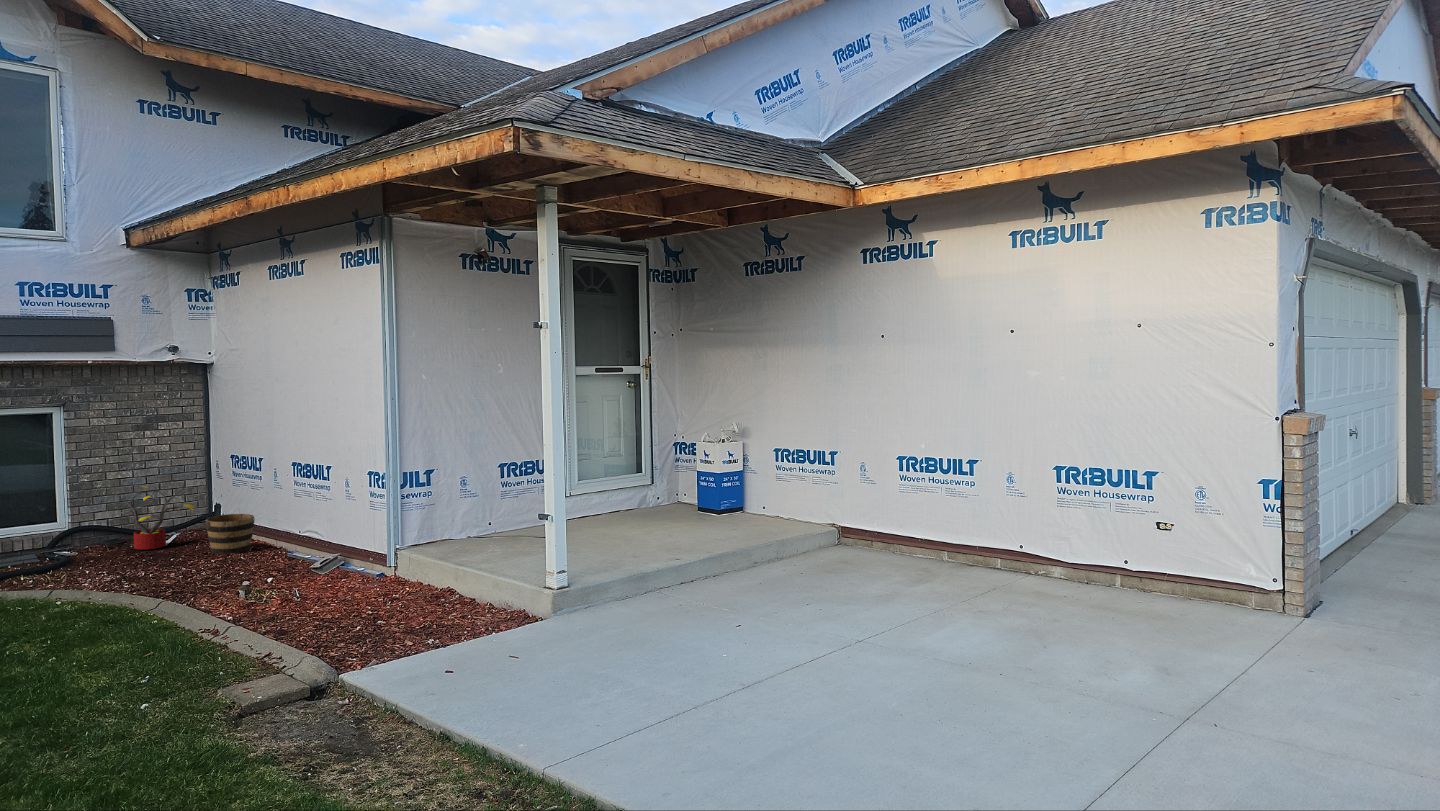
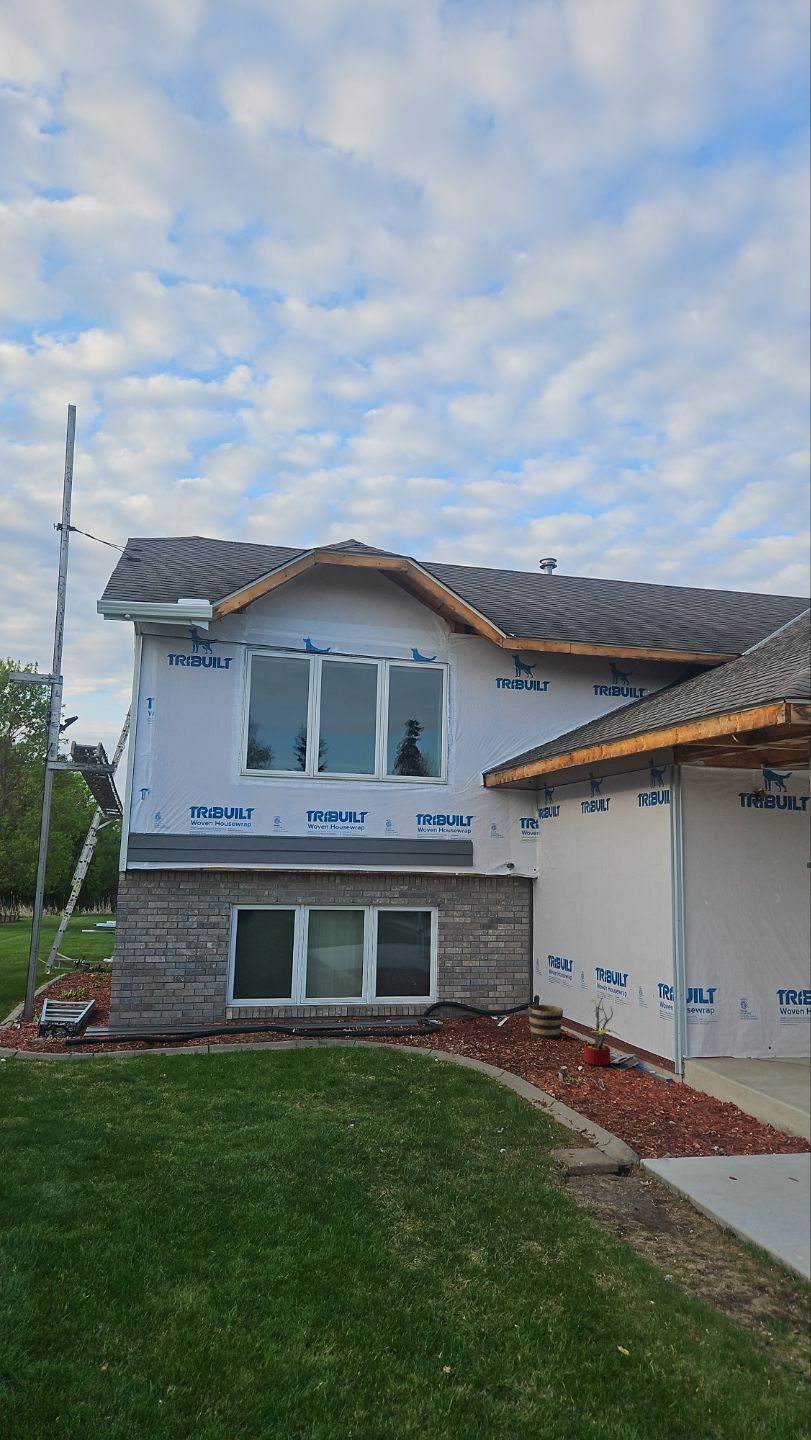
decorative plant: present [114,482,193,550] -> present [584,997,613,1065]

